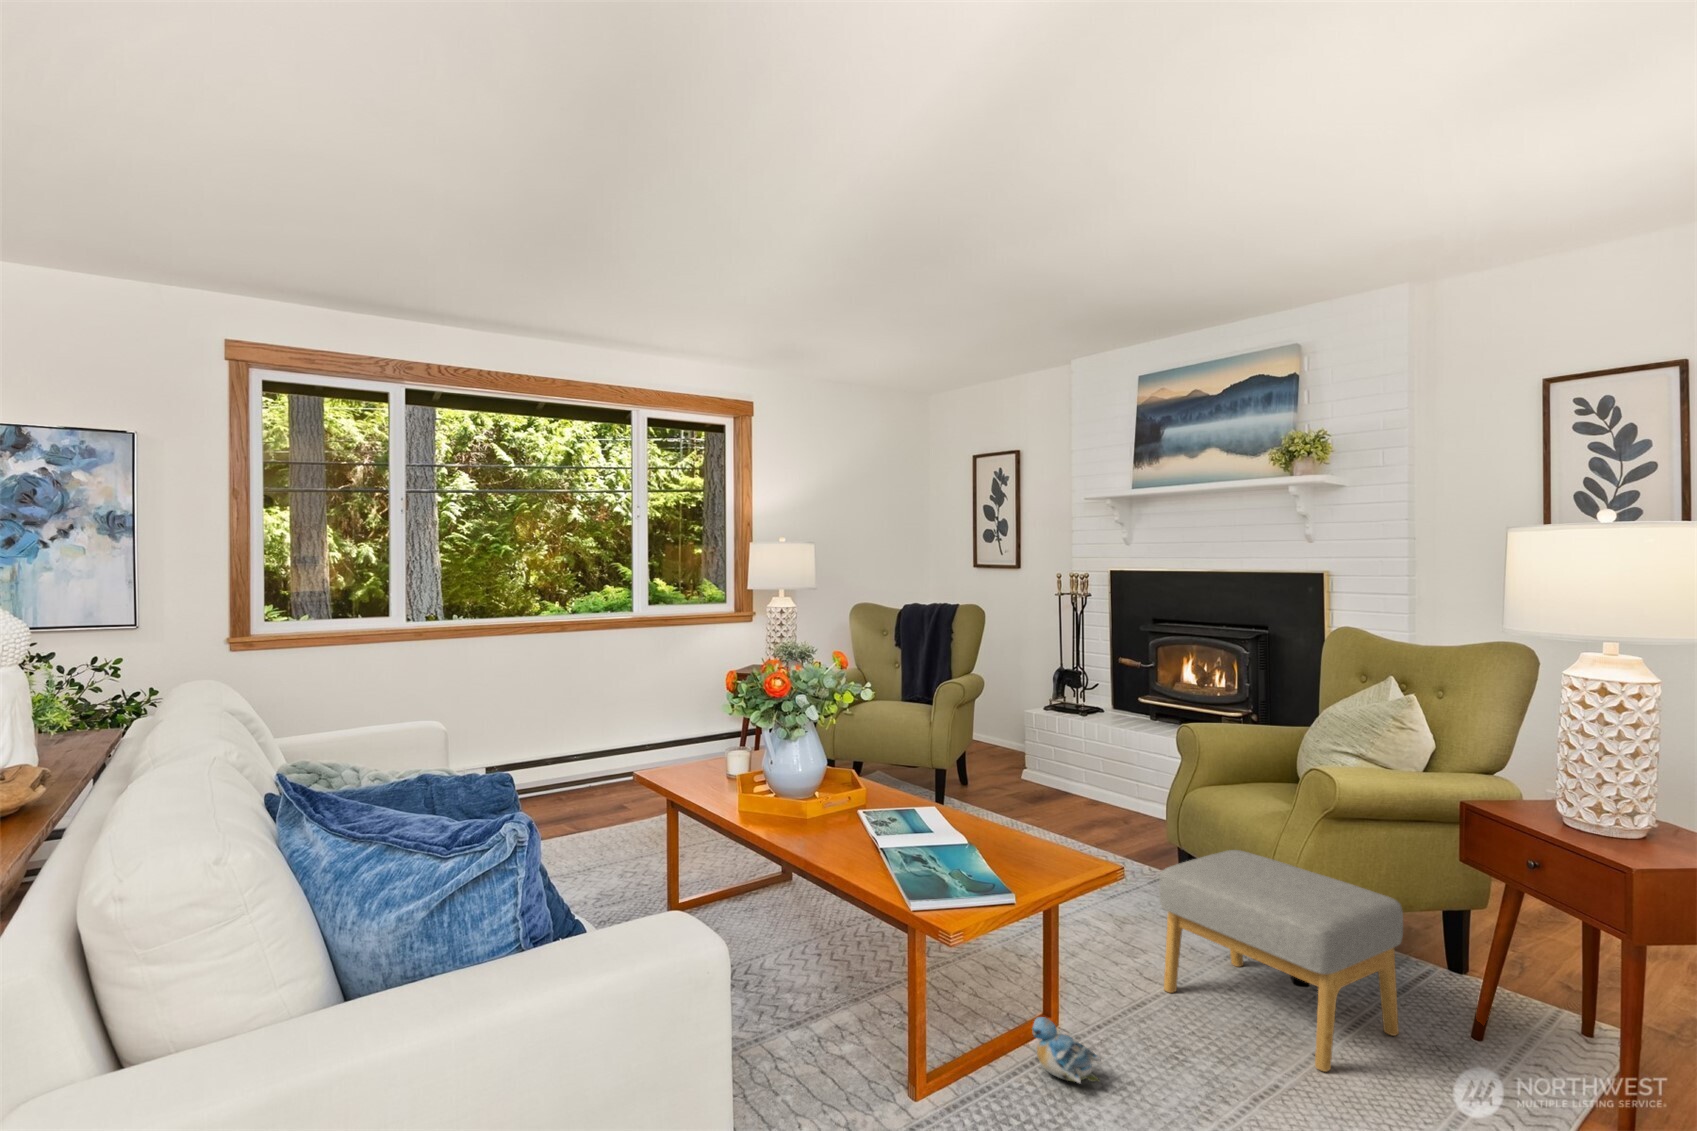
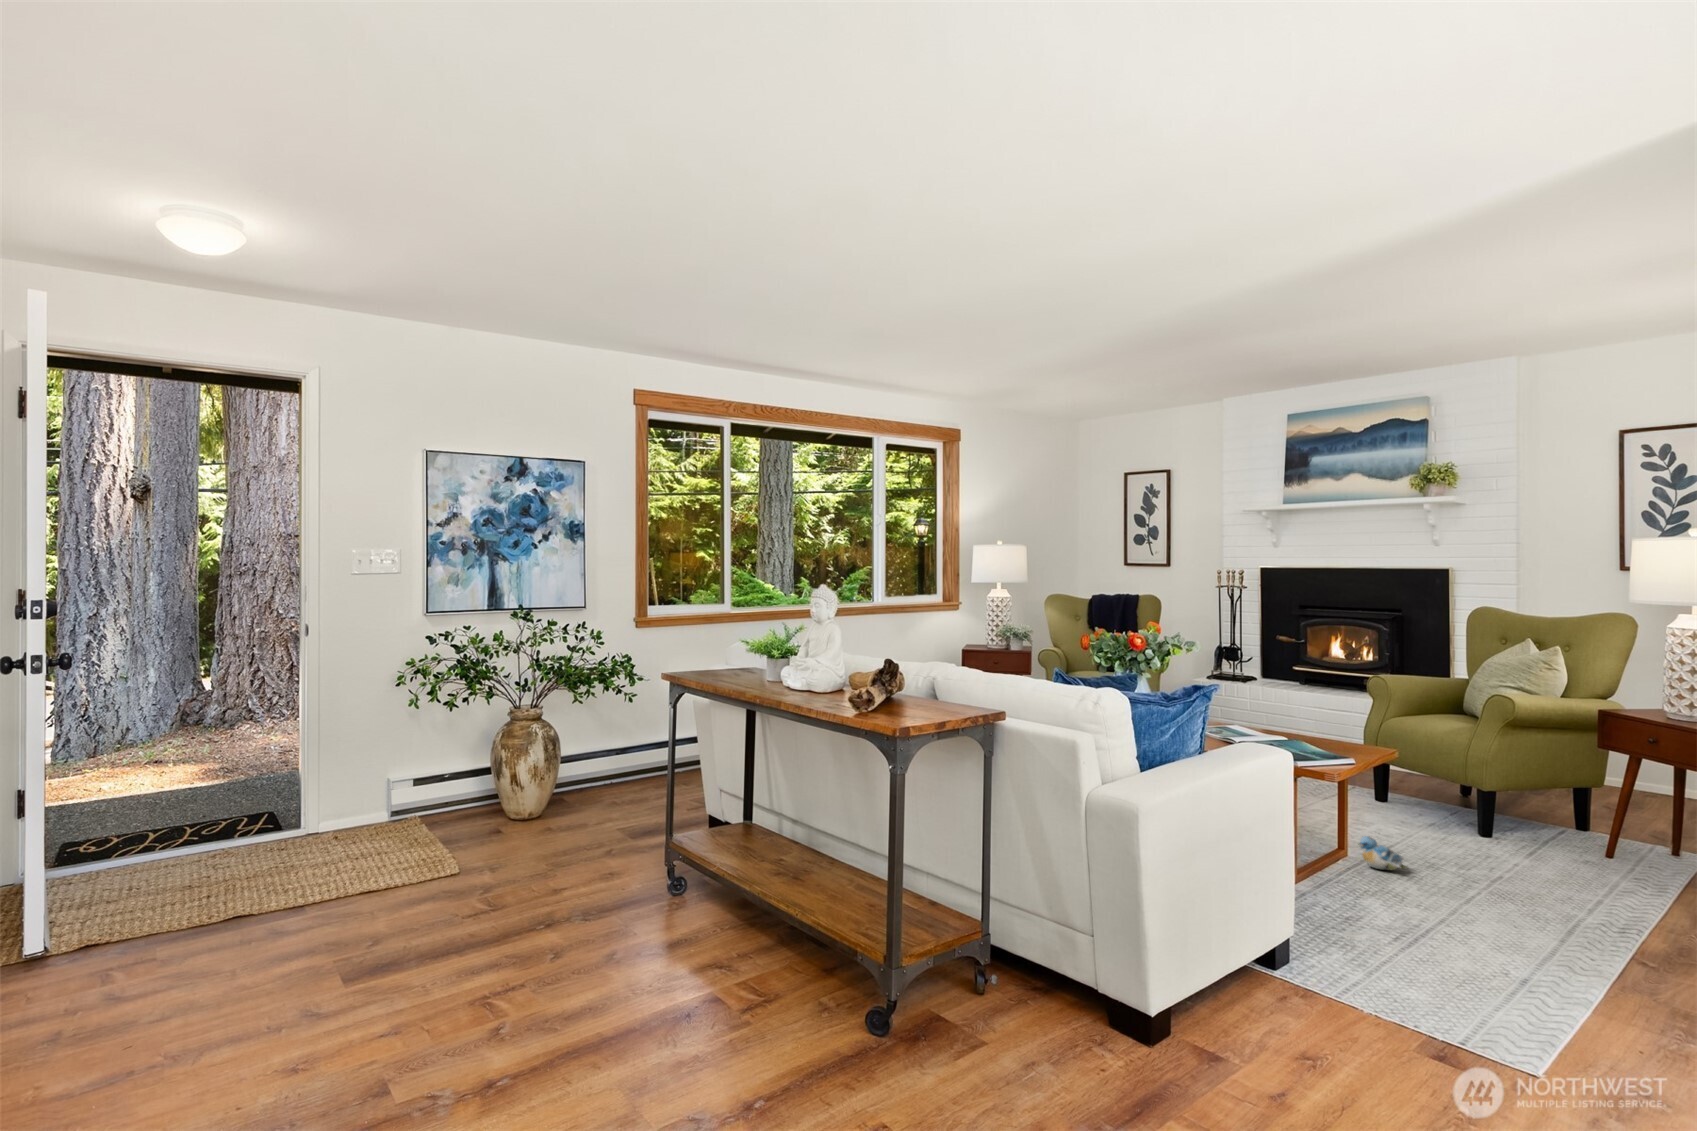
footstool: present [1159,850,1403,1072] -> none [1406,750,1569,864]

